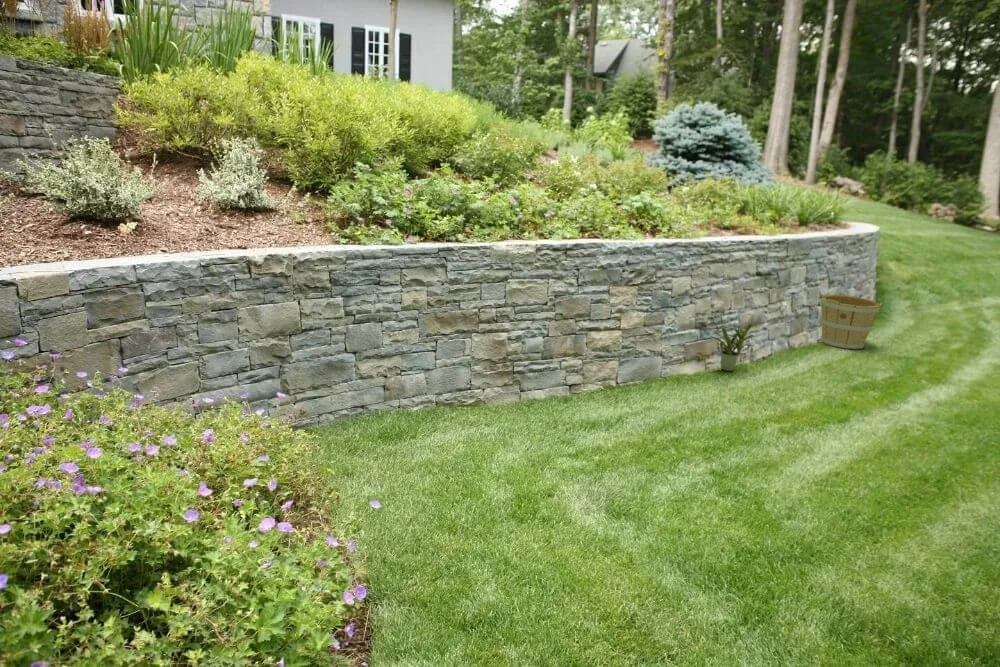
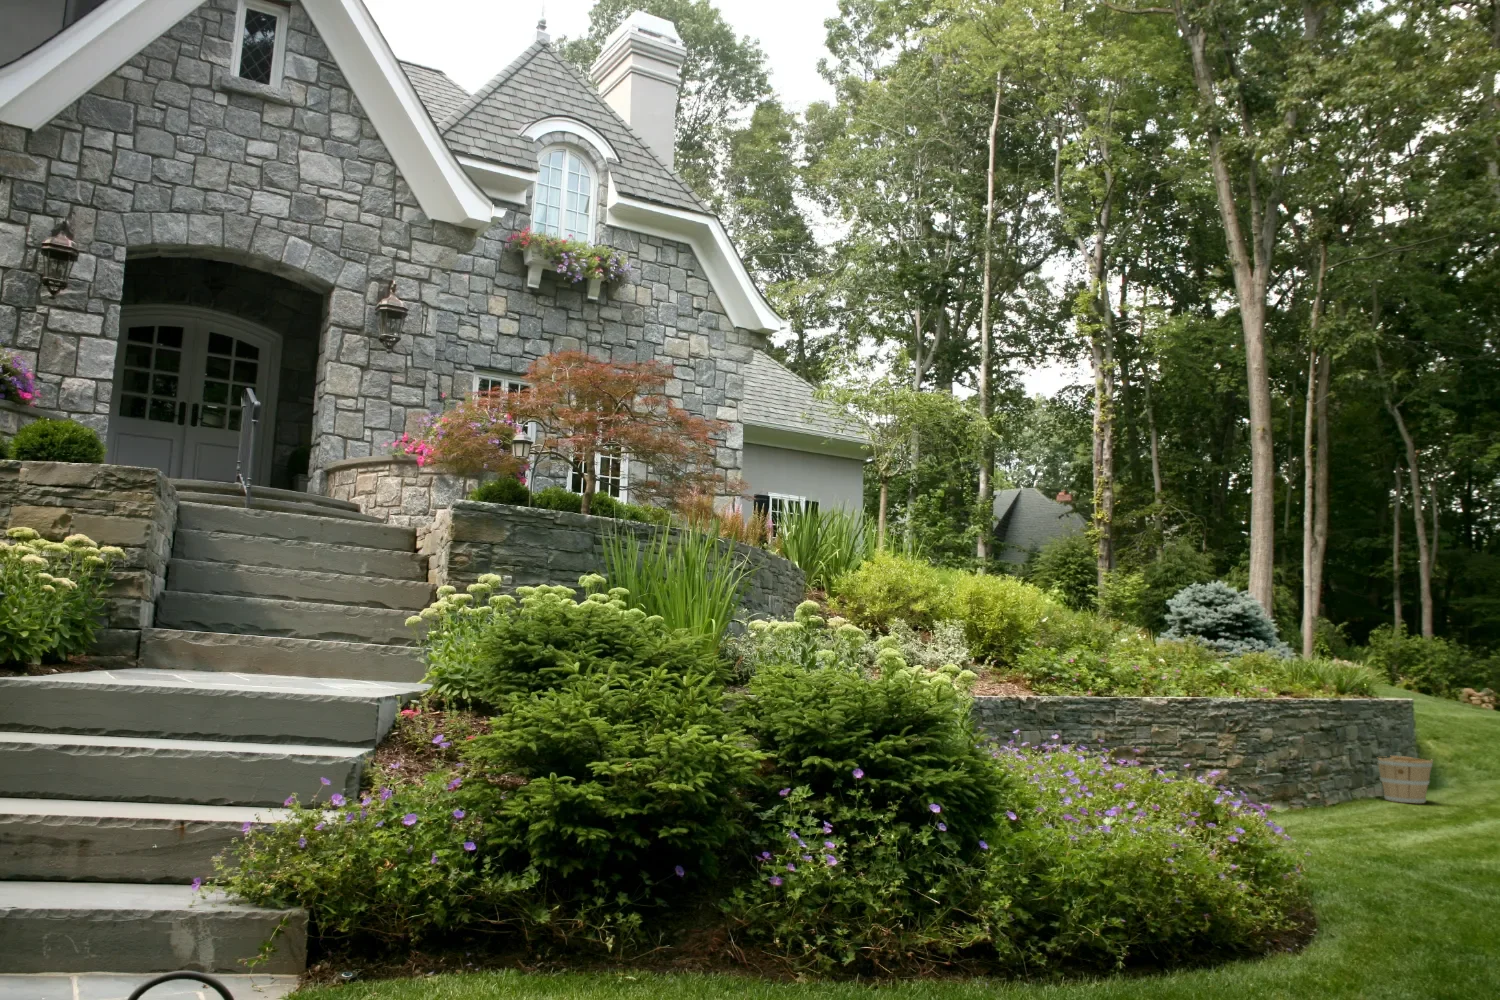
potted plant: present [712,323,755,371] -> none [1291,769,1335,811]

